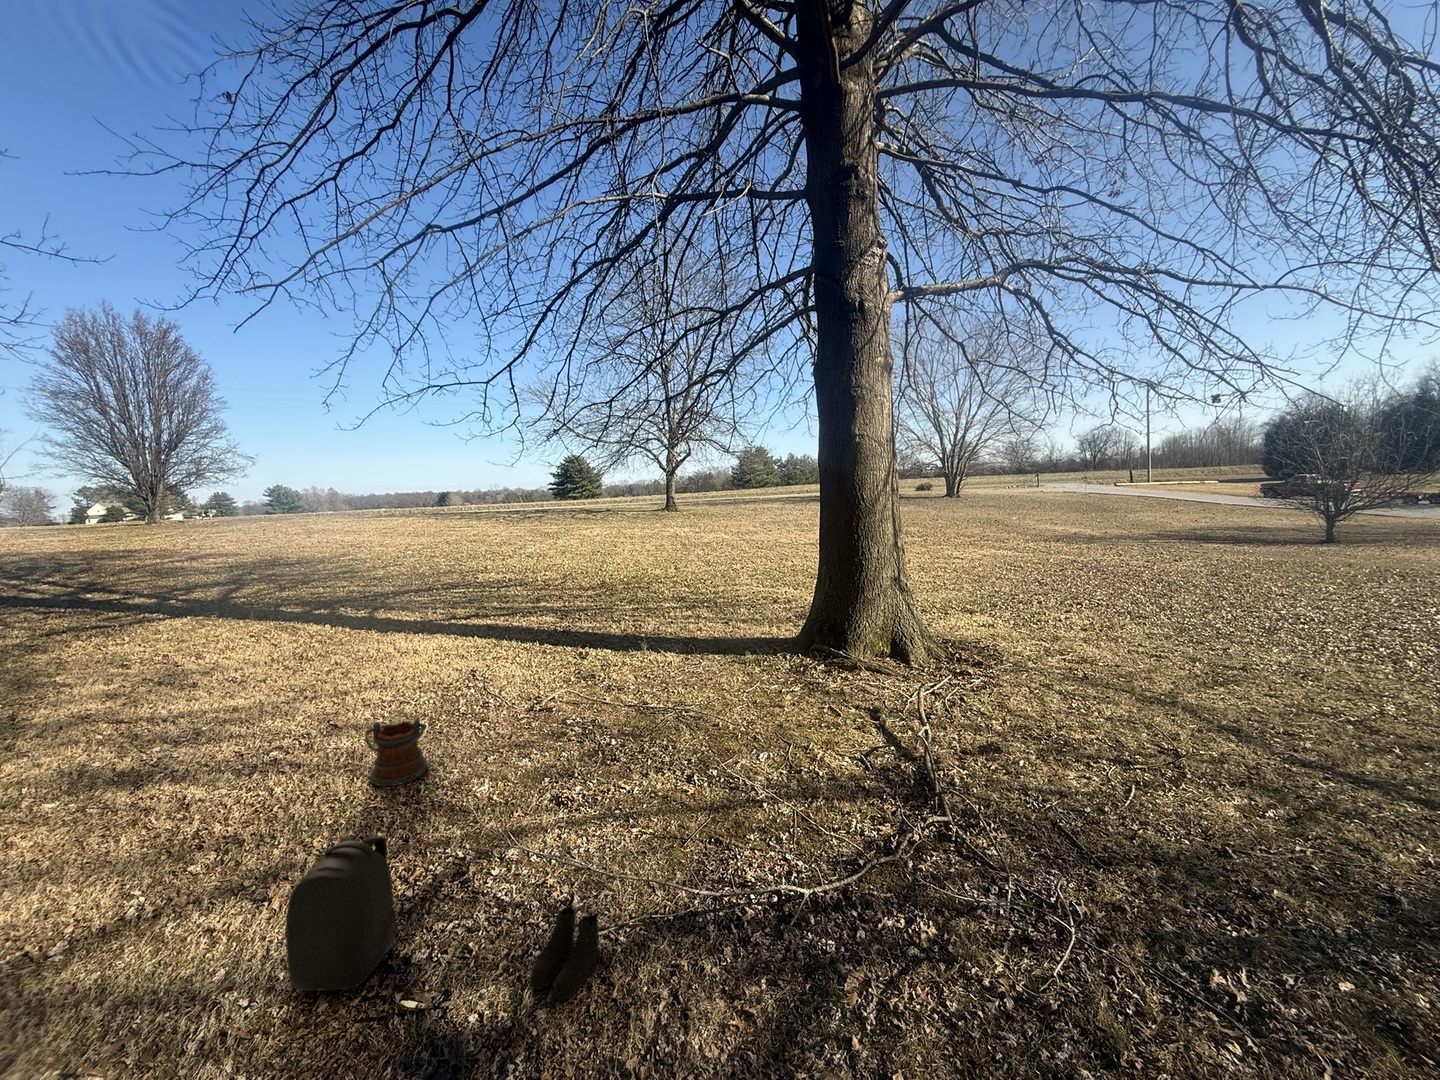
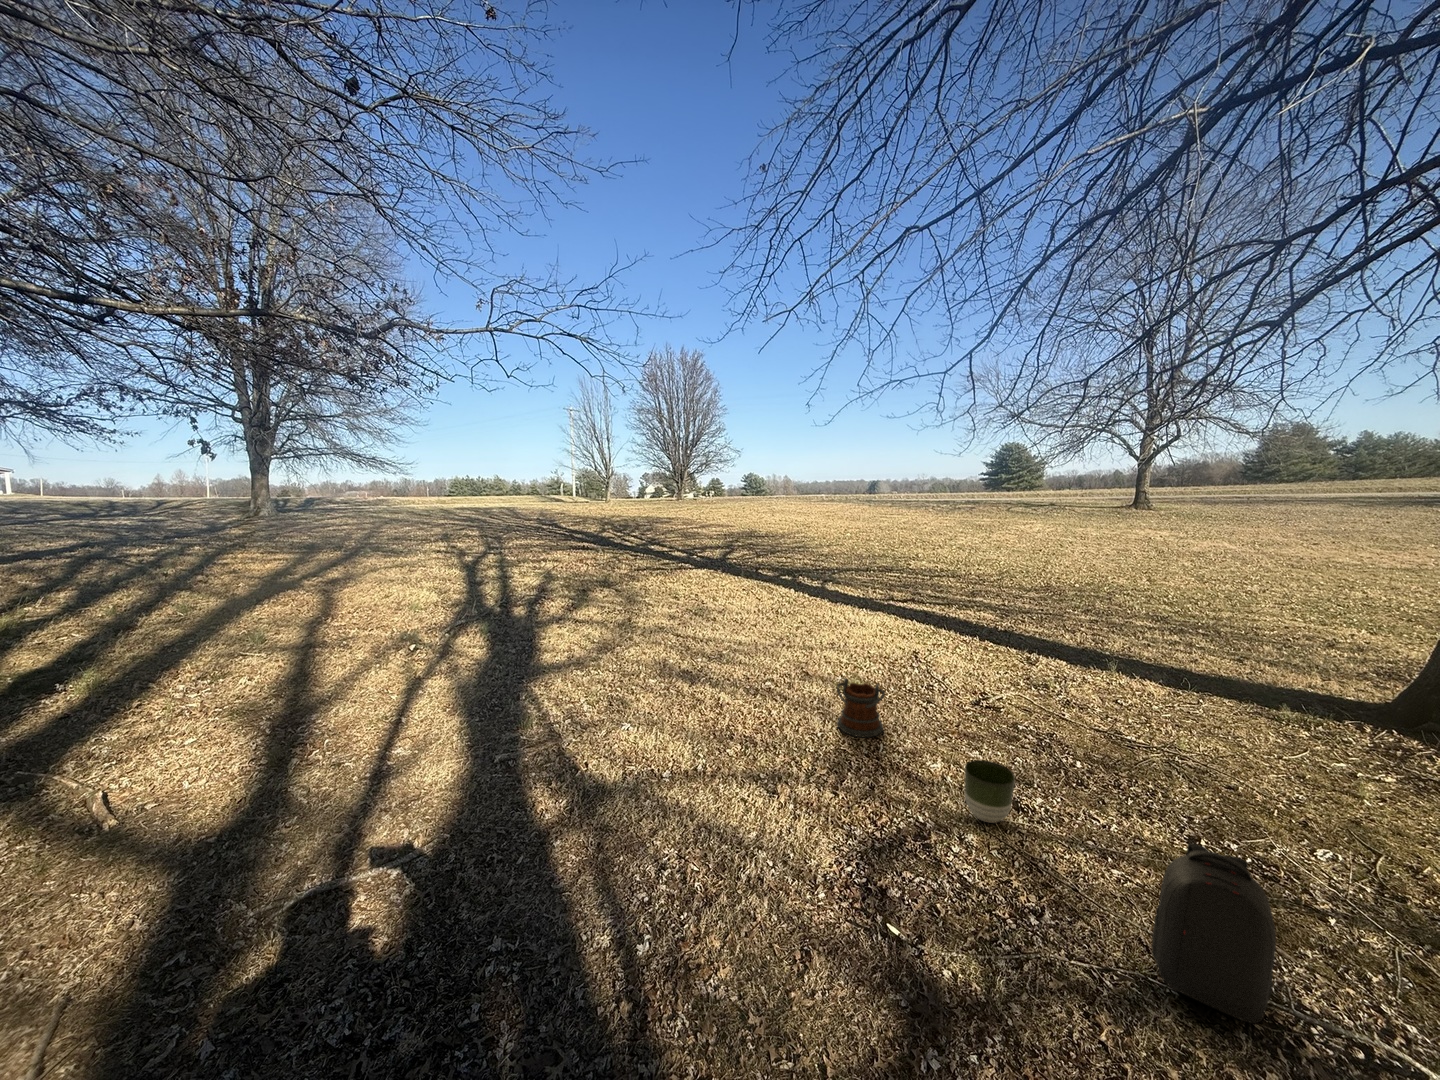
planter: none [506,767,553,829] -> present [965,760,1015,823]
backpack: present [286,836,397,991] -> present [1152,843,1276,1023]
boots: present [529,905,599,1000] -> none [1001,917,1084,1012]

